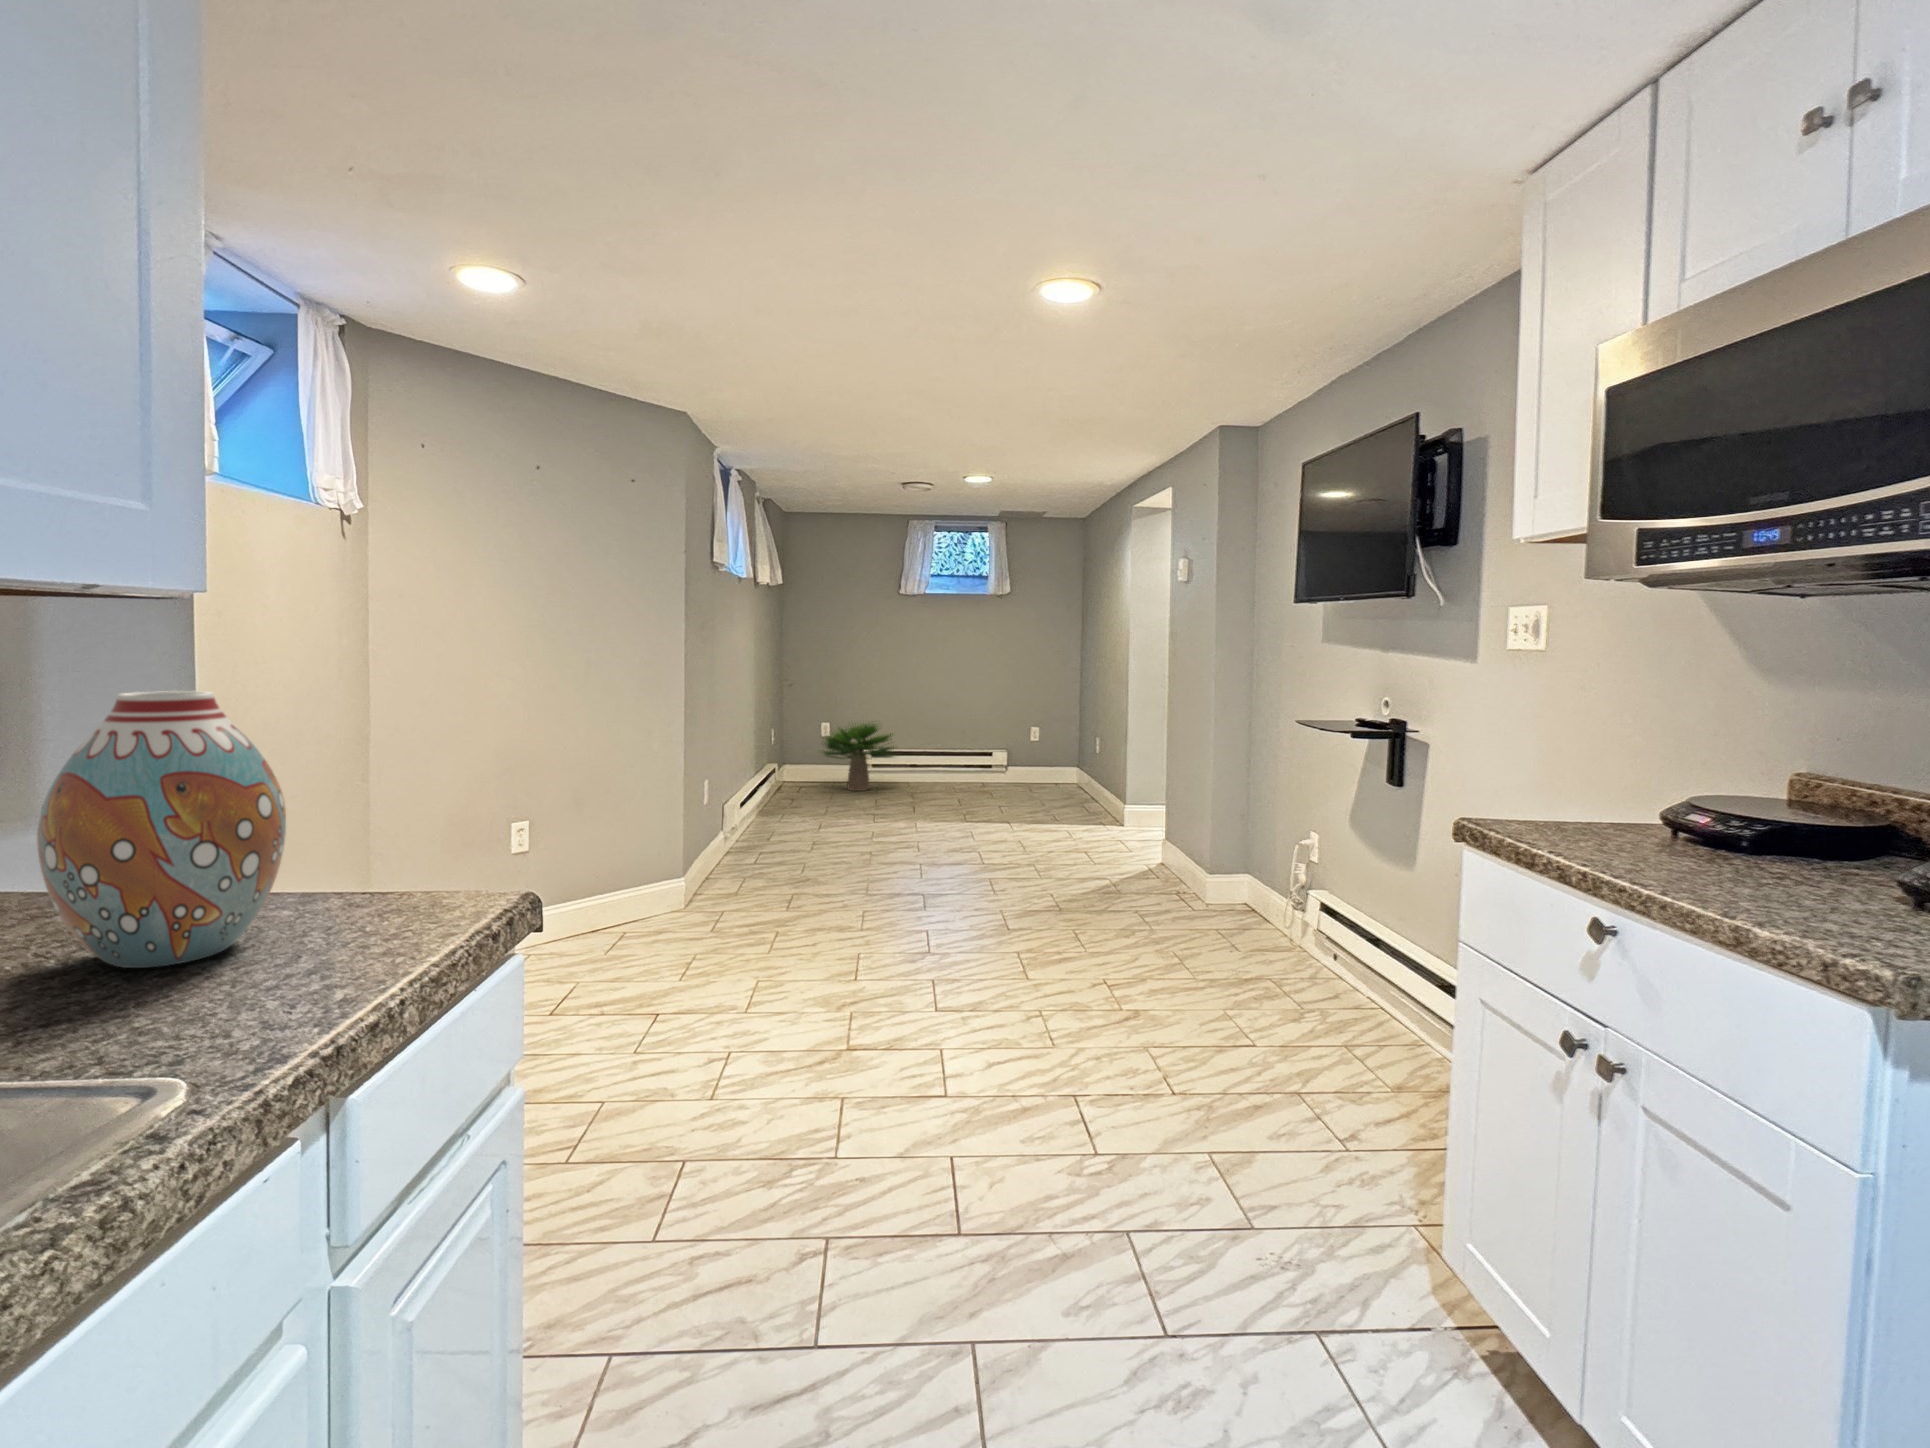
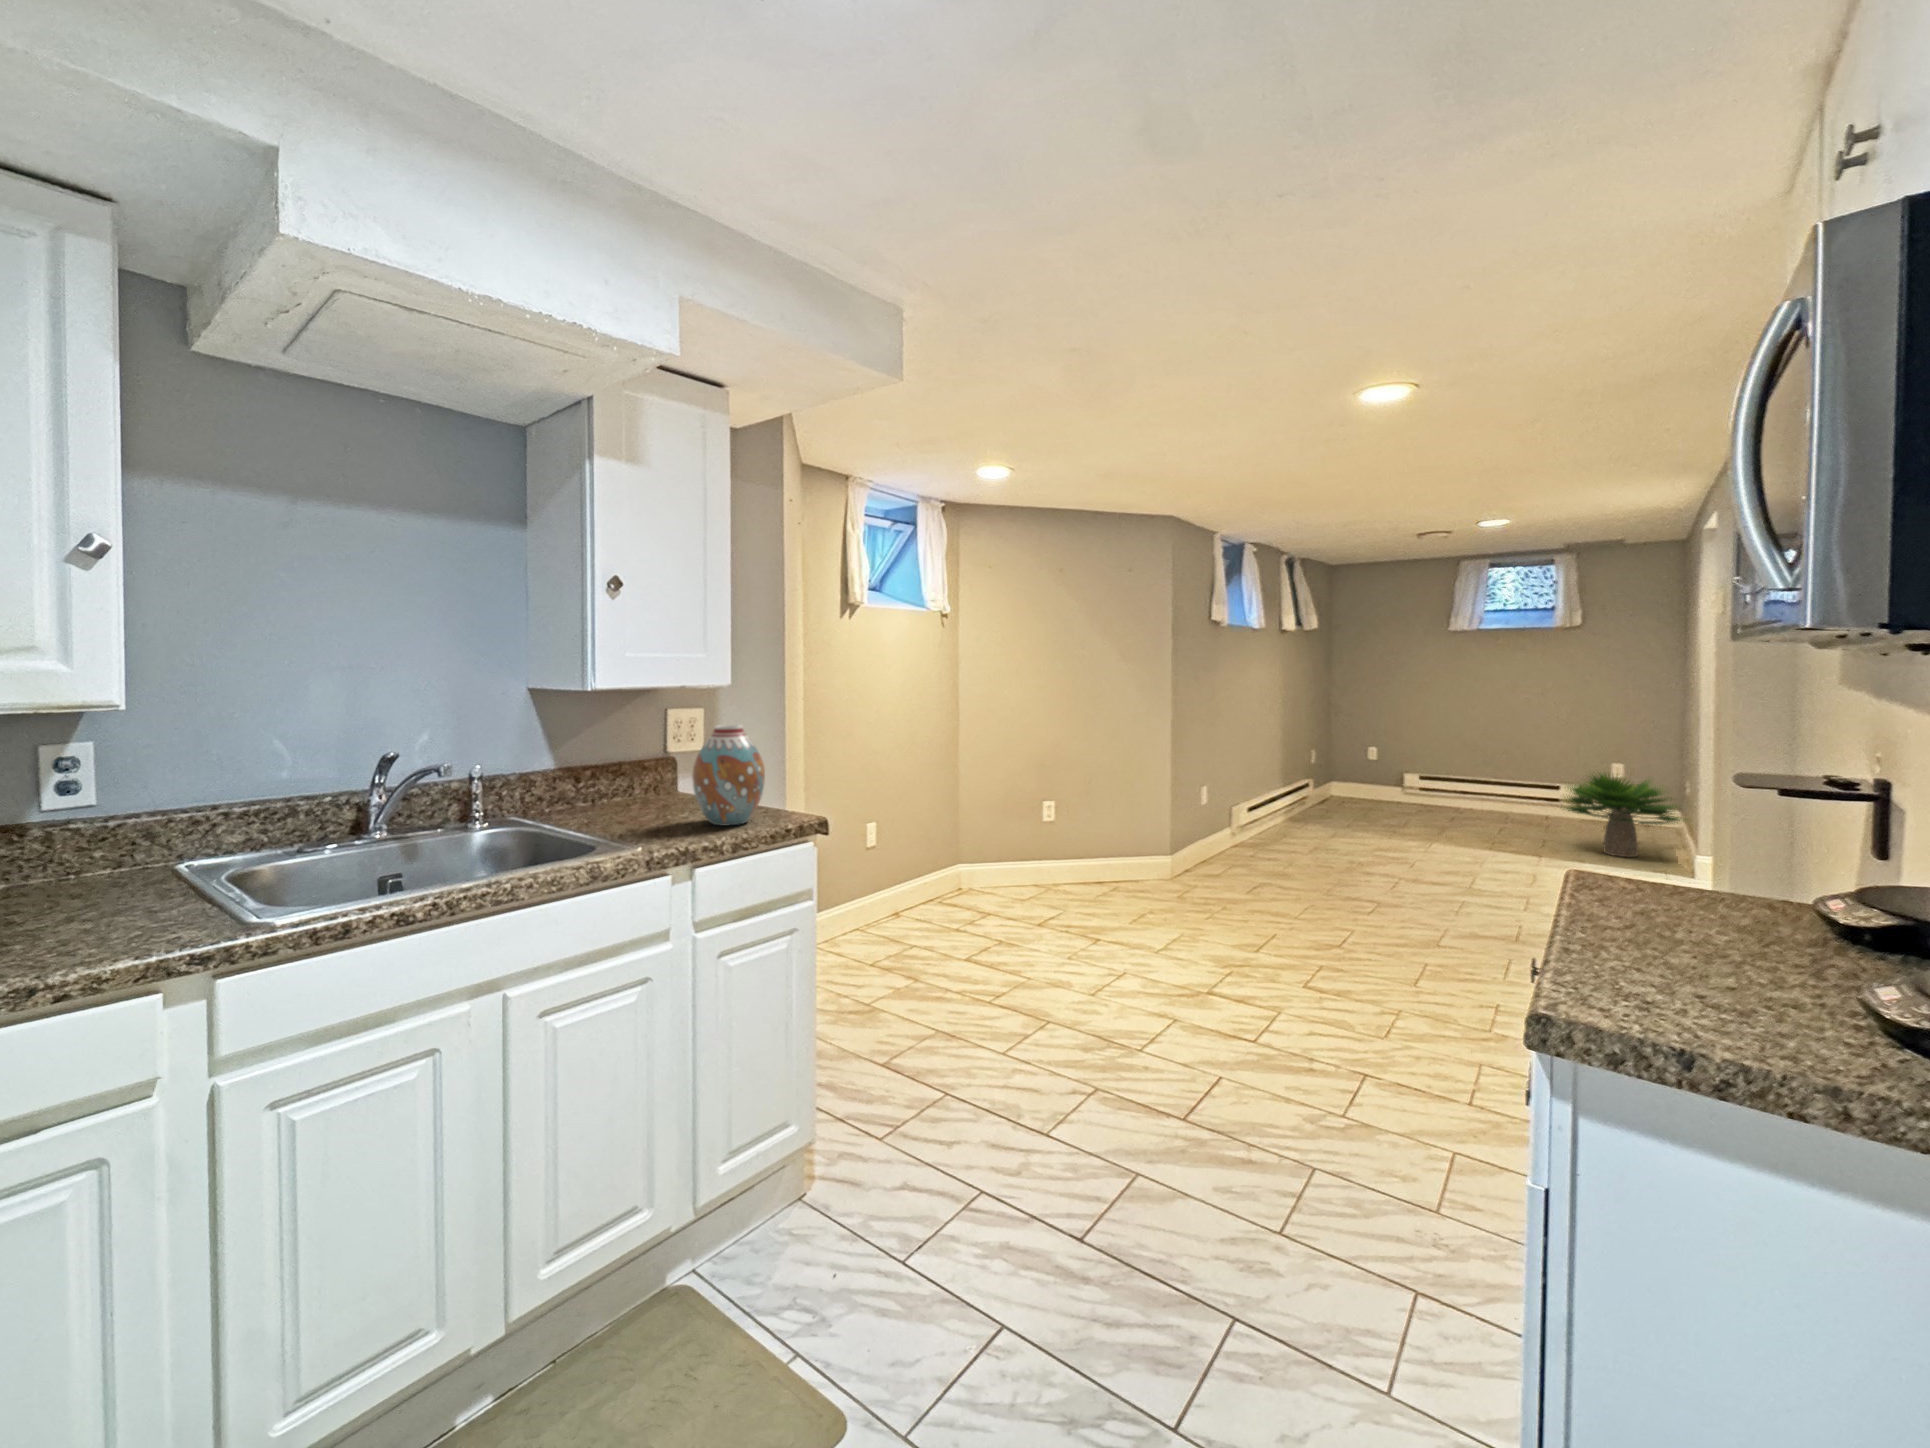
potted plant: present [822,723,894,791] -> present [1561,774,1684,857]

